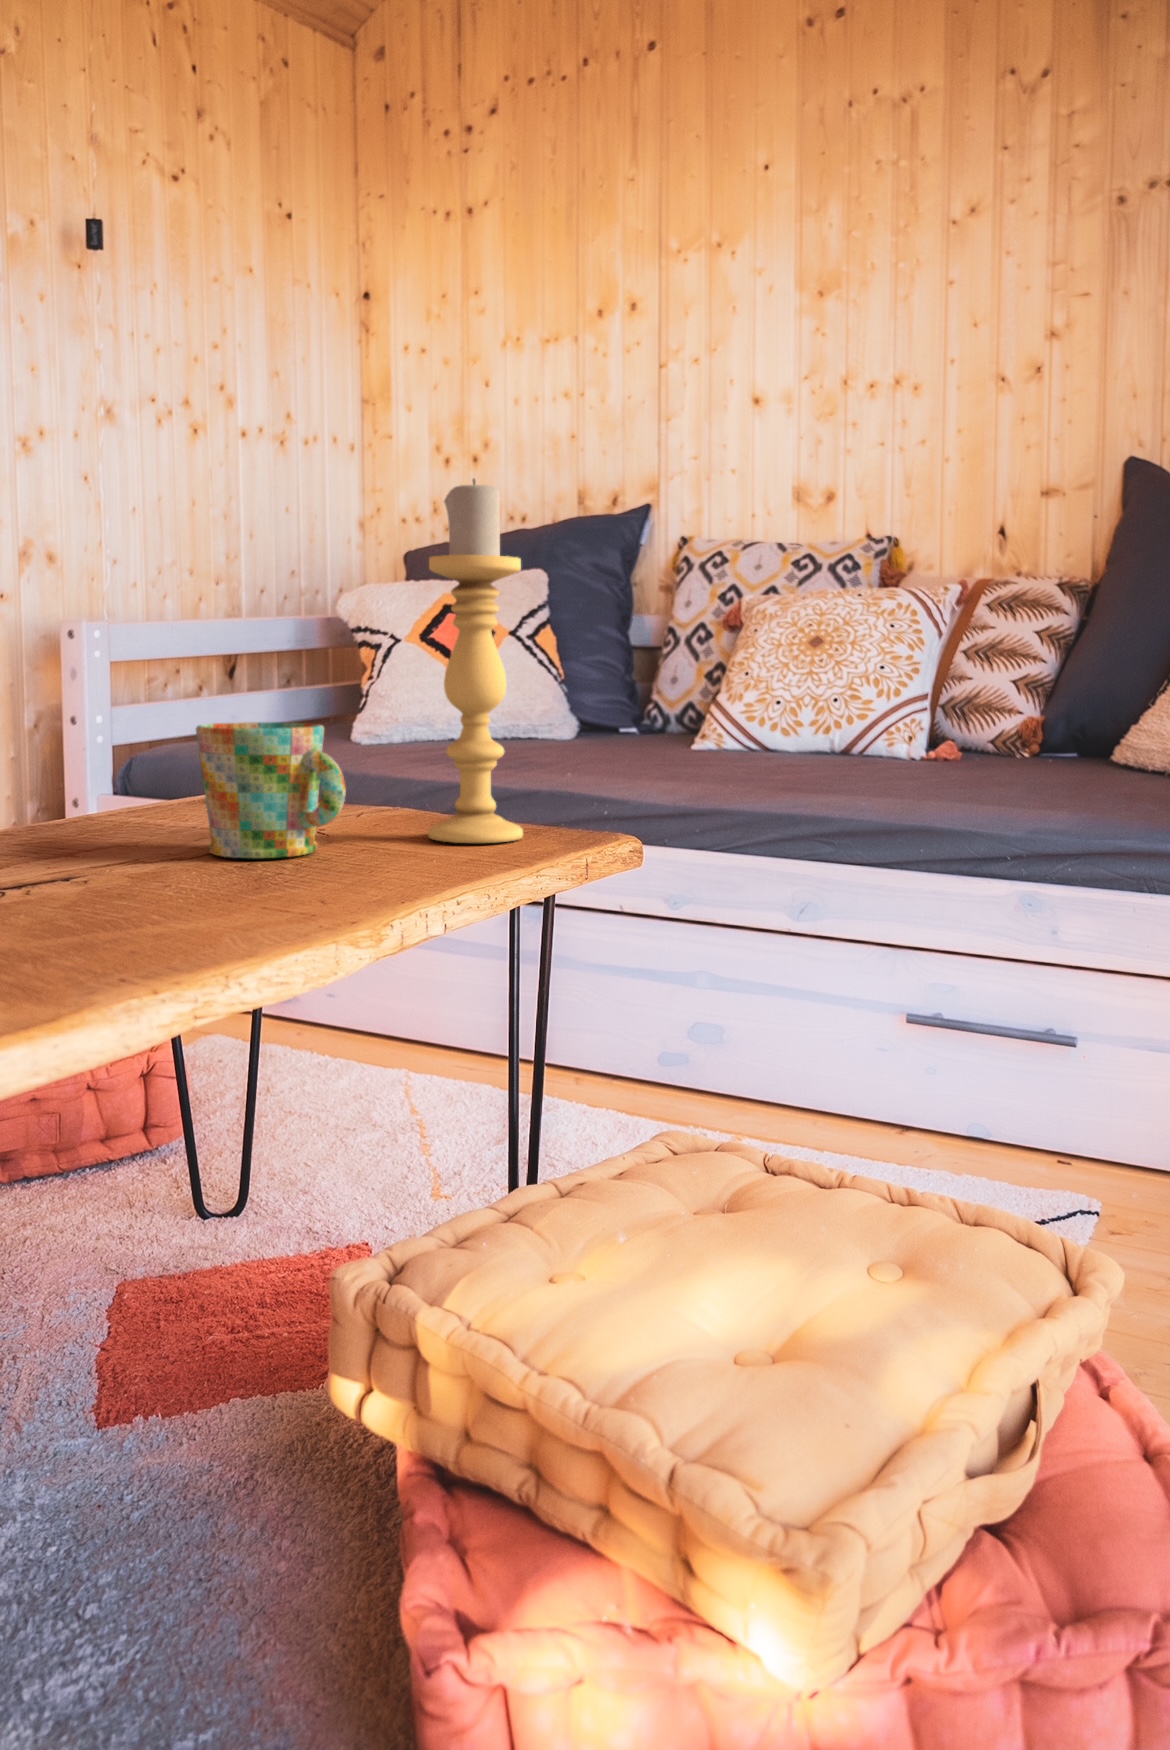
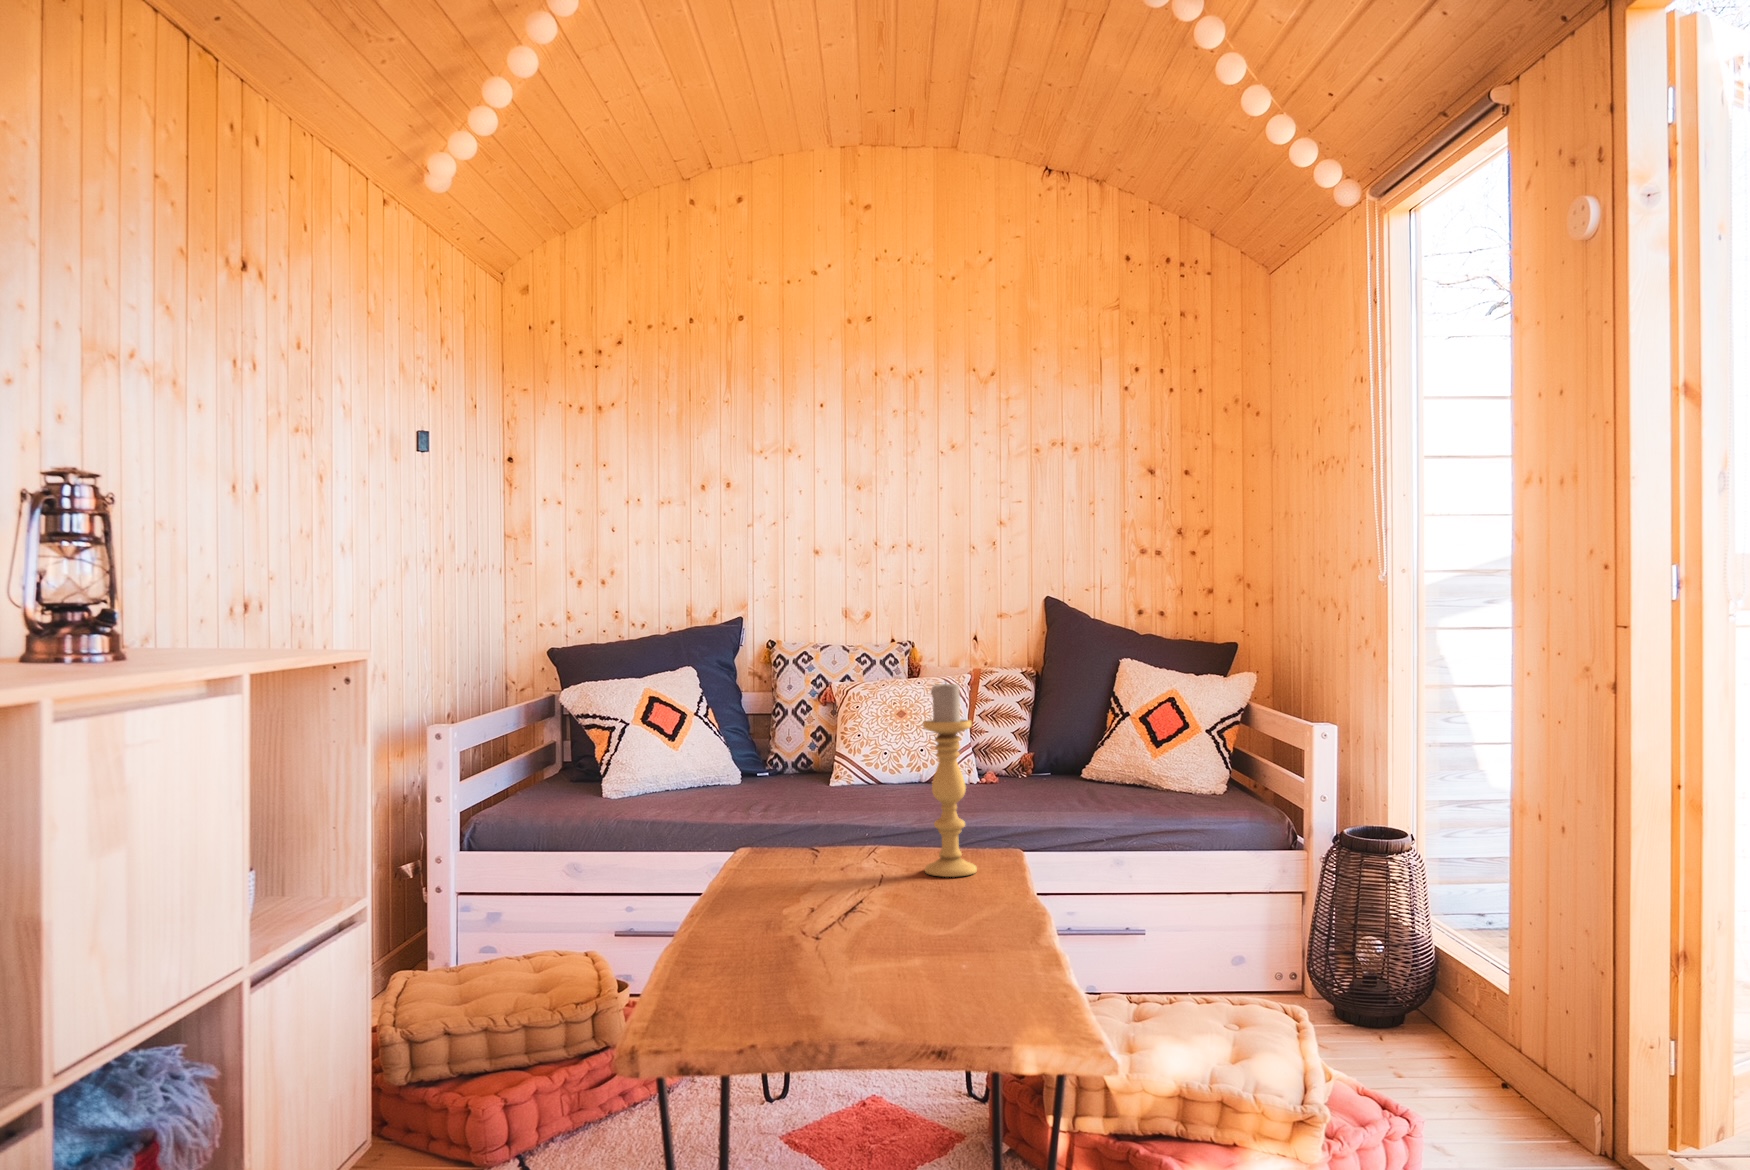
mug: present [196,722,346,858] -> none [842,819,930,900]

